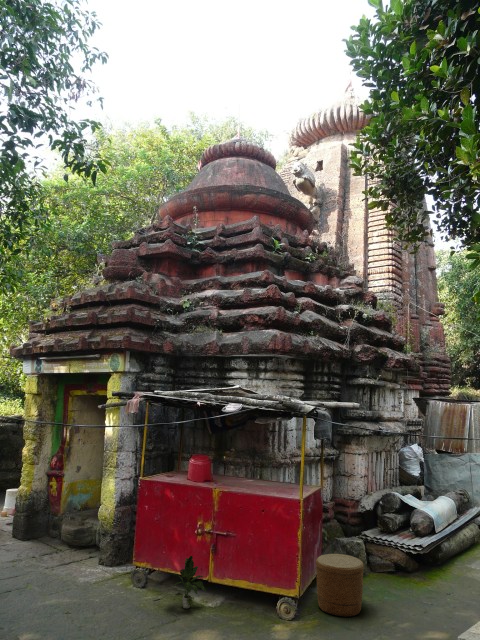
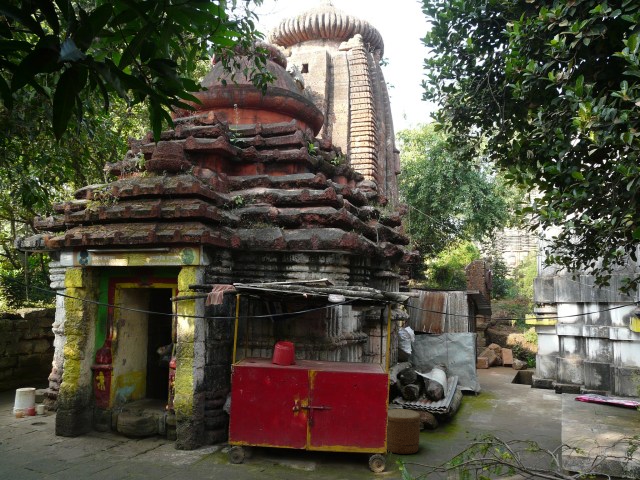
potted plant: present [172,556,206,608] -> none [277,423,305,467]

